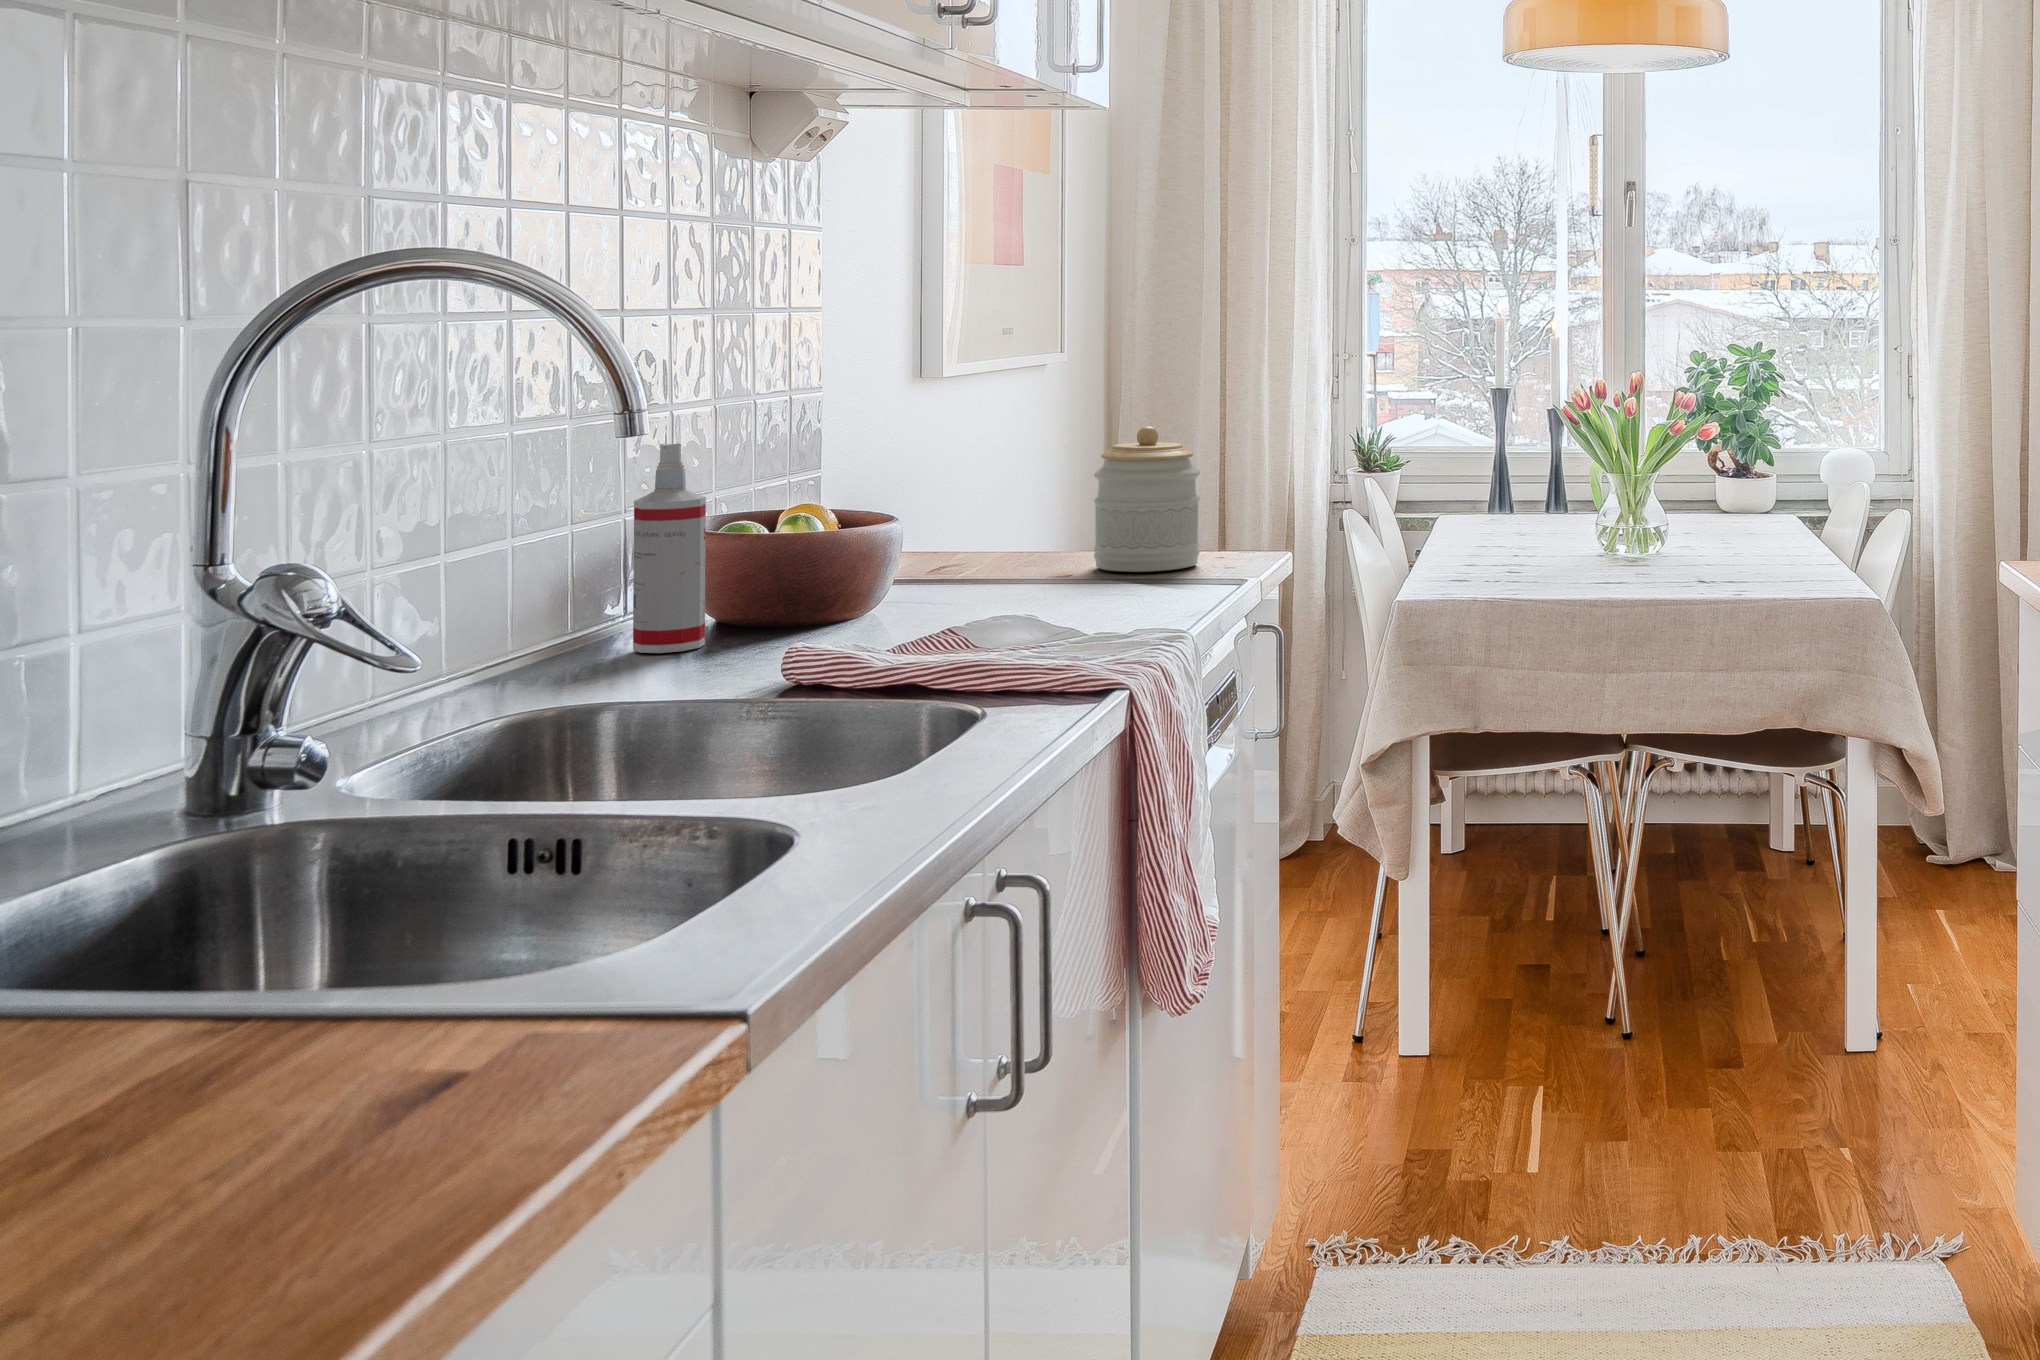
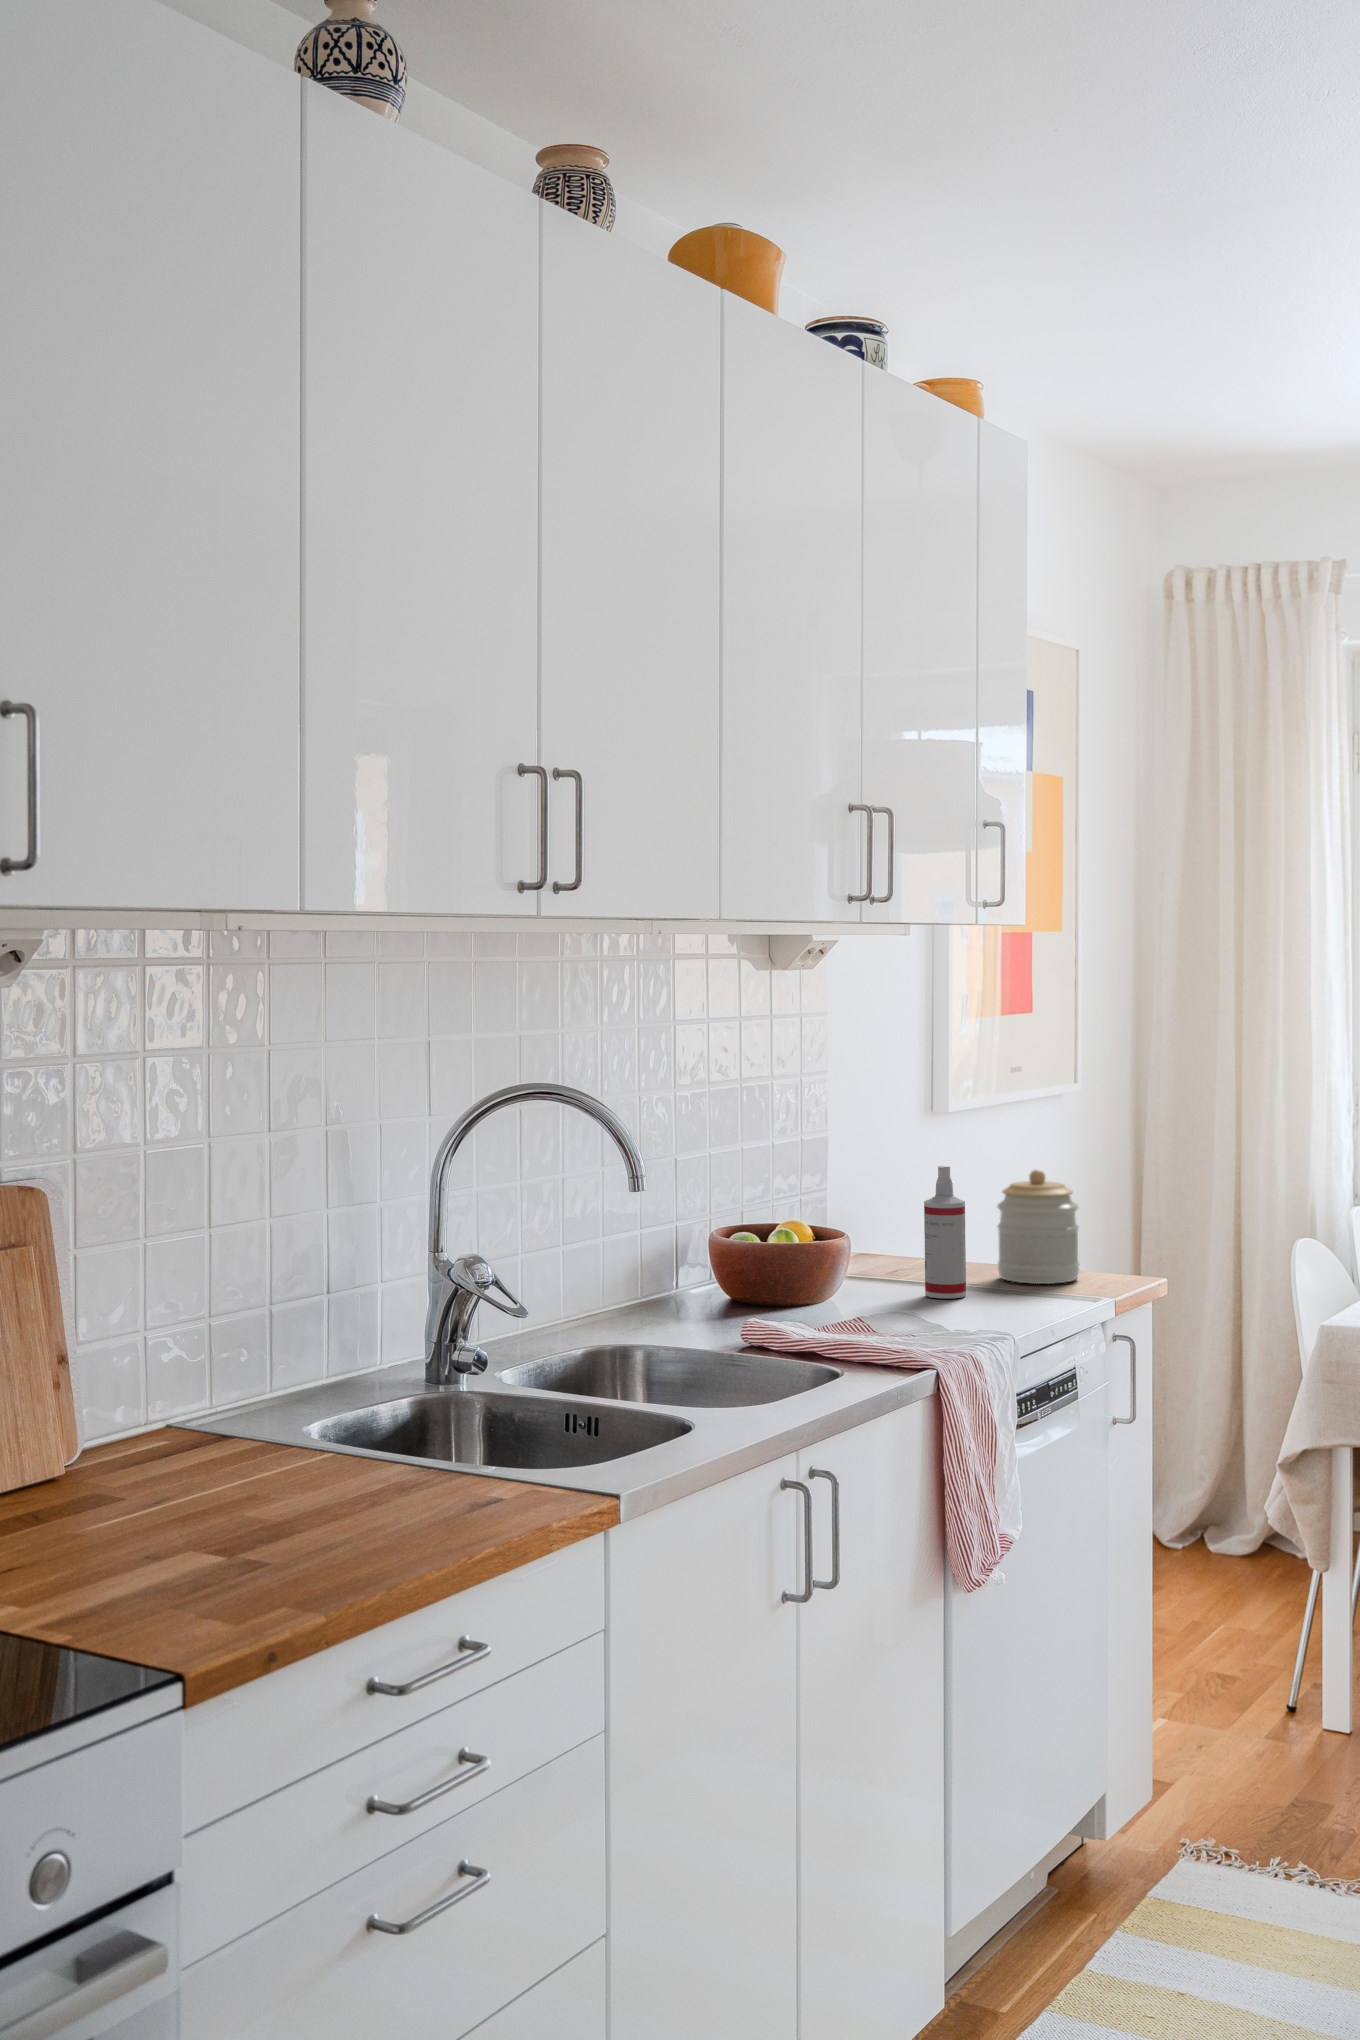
spray bottle: present [633,444,706,653] -> present [924,1166,966,1298]

